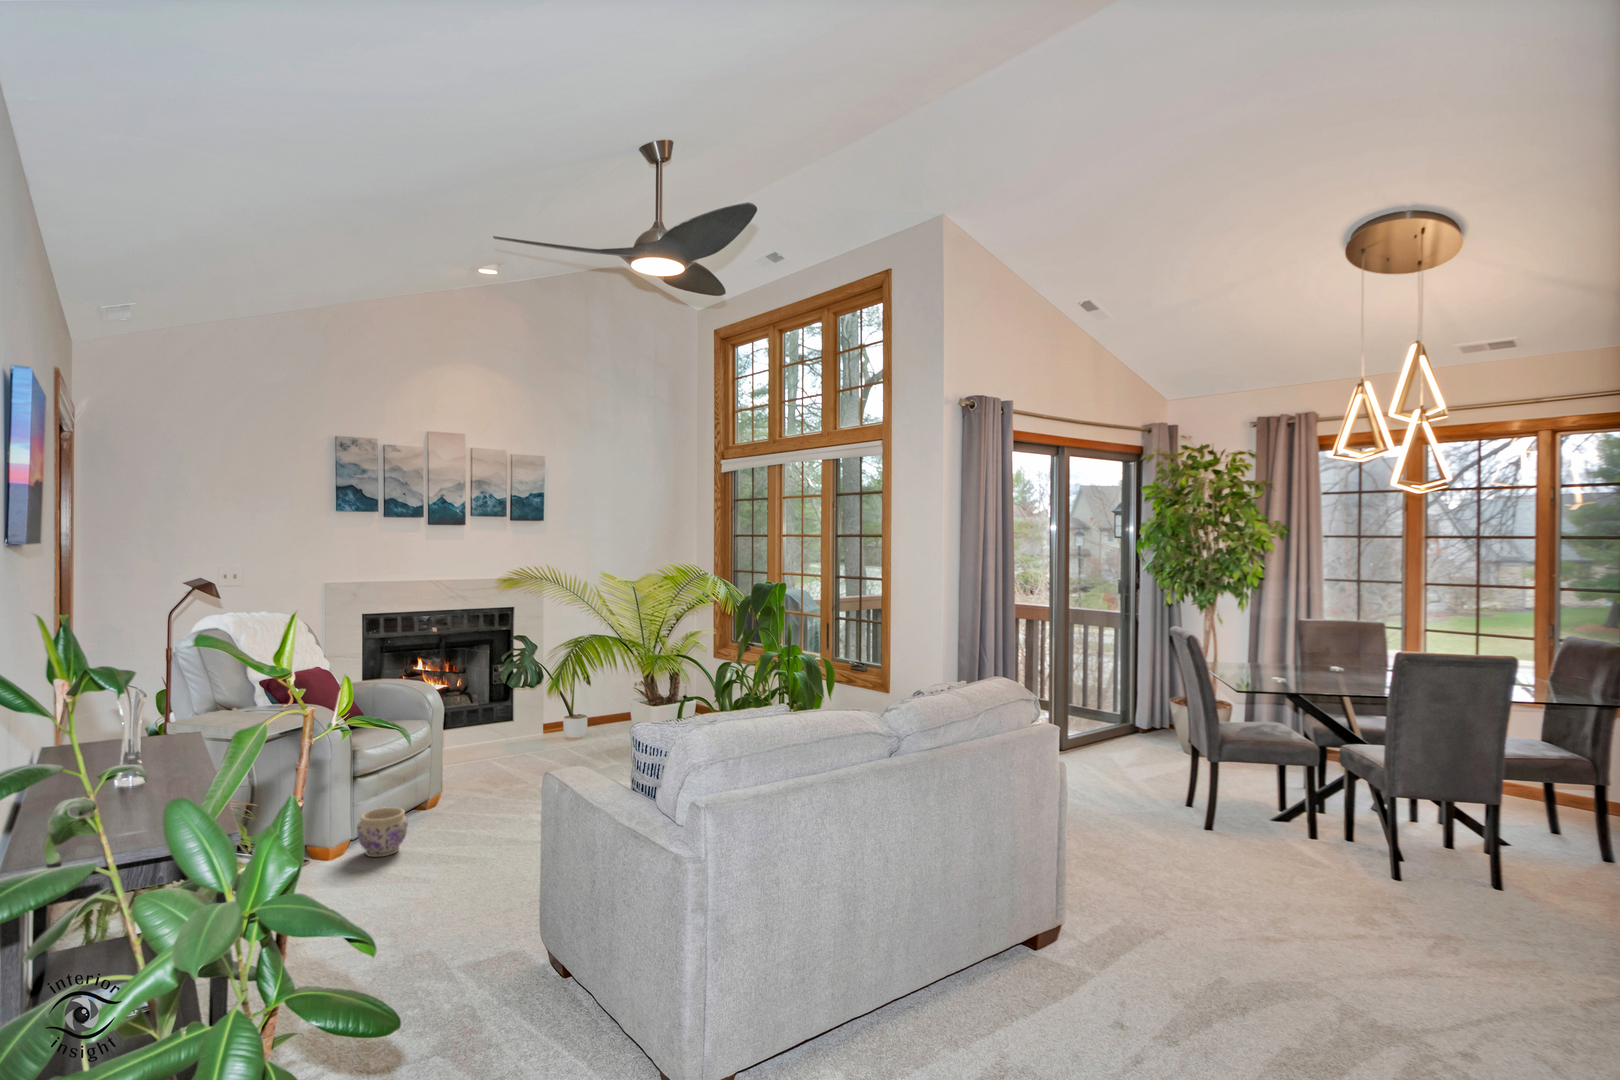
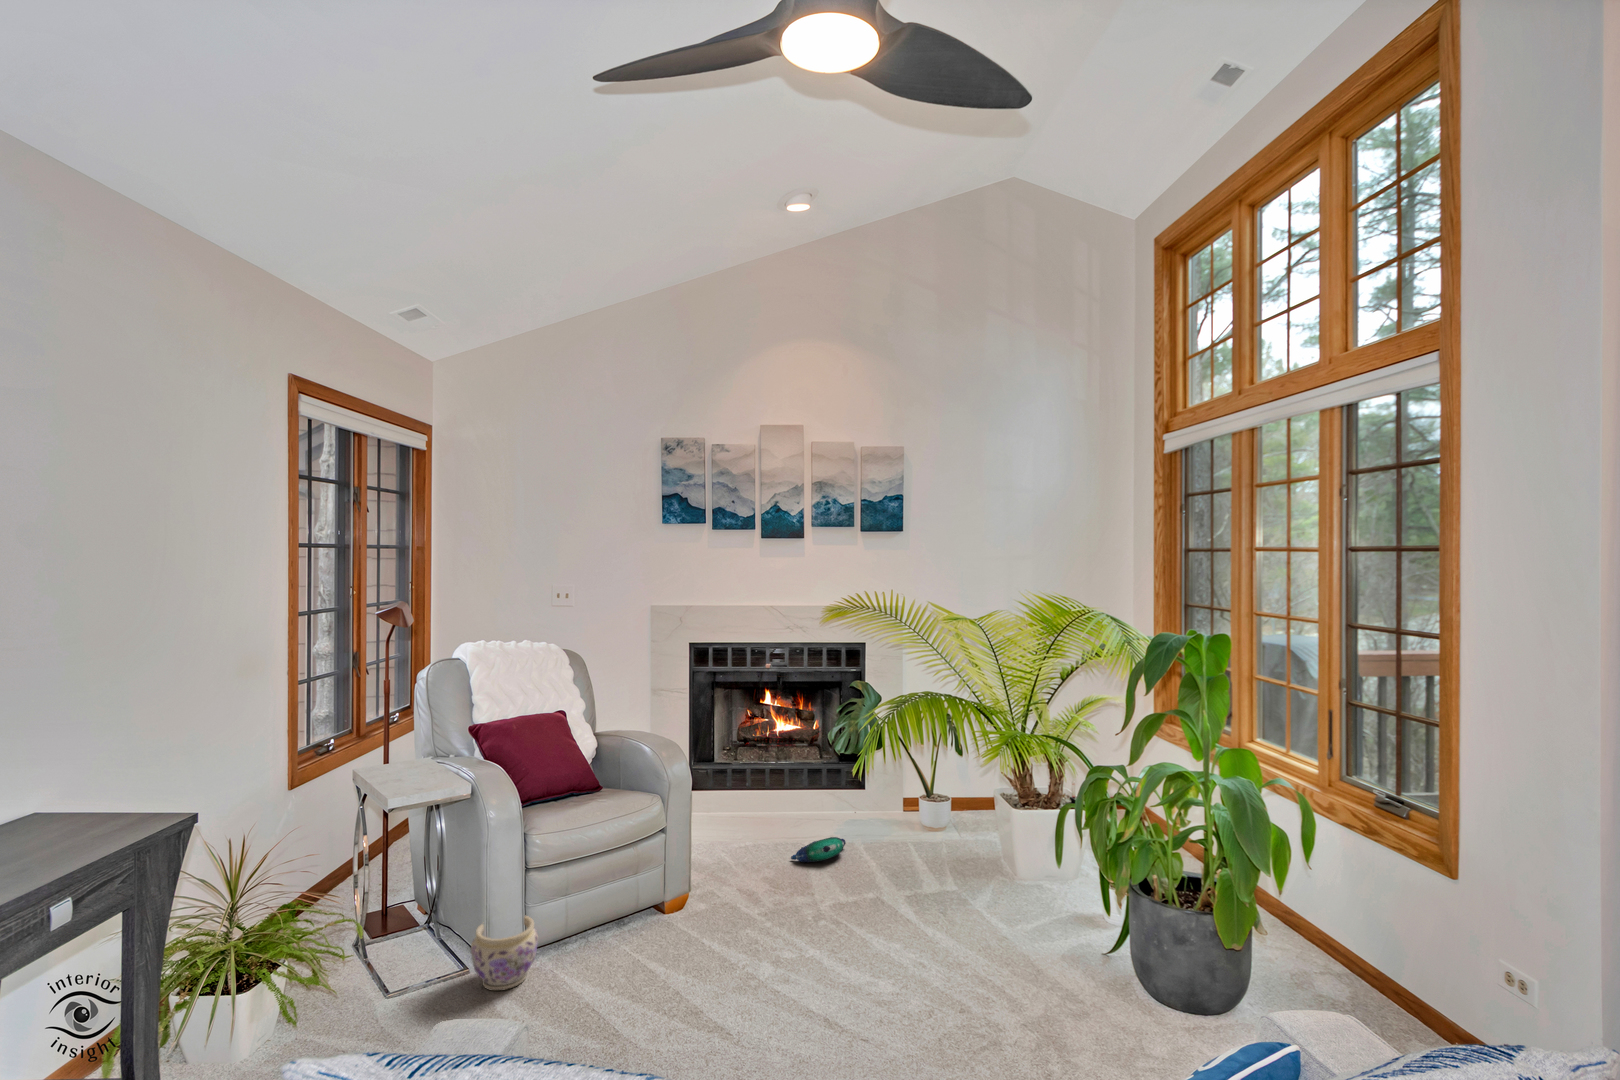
plush toy: none [498,748,534,769] -> present [791,837,846,863]

